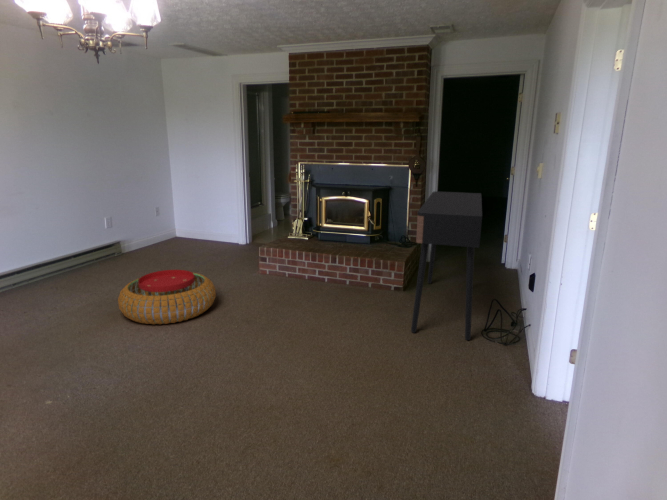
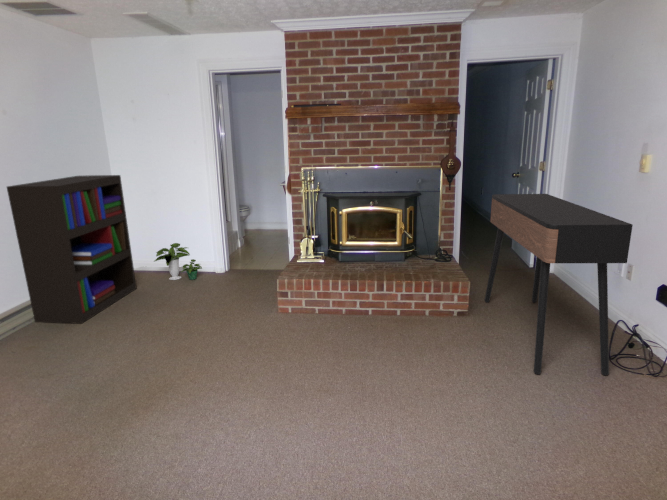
bookshelf: none [83,161,174,266] -> present [7,175,136,324]
potted plant: none [190,217,225,247] -> present [155,243,202,280]
pouf: present [118,270,216,324] -> none [122,327,261,418]

